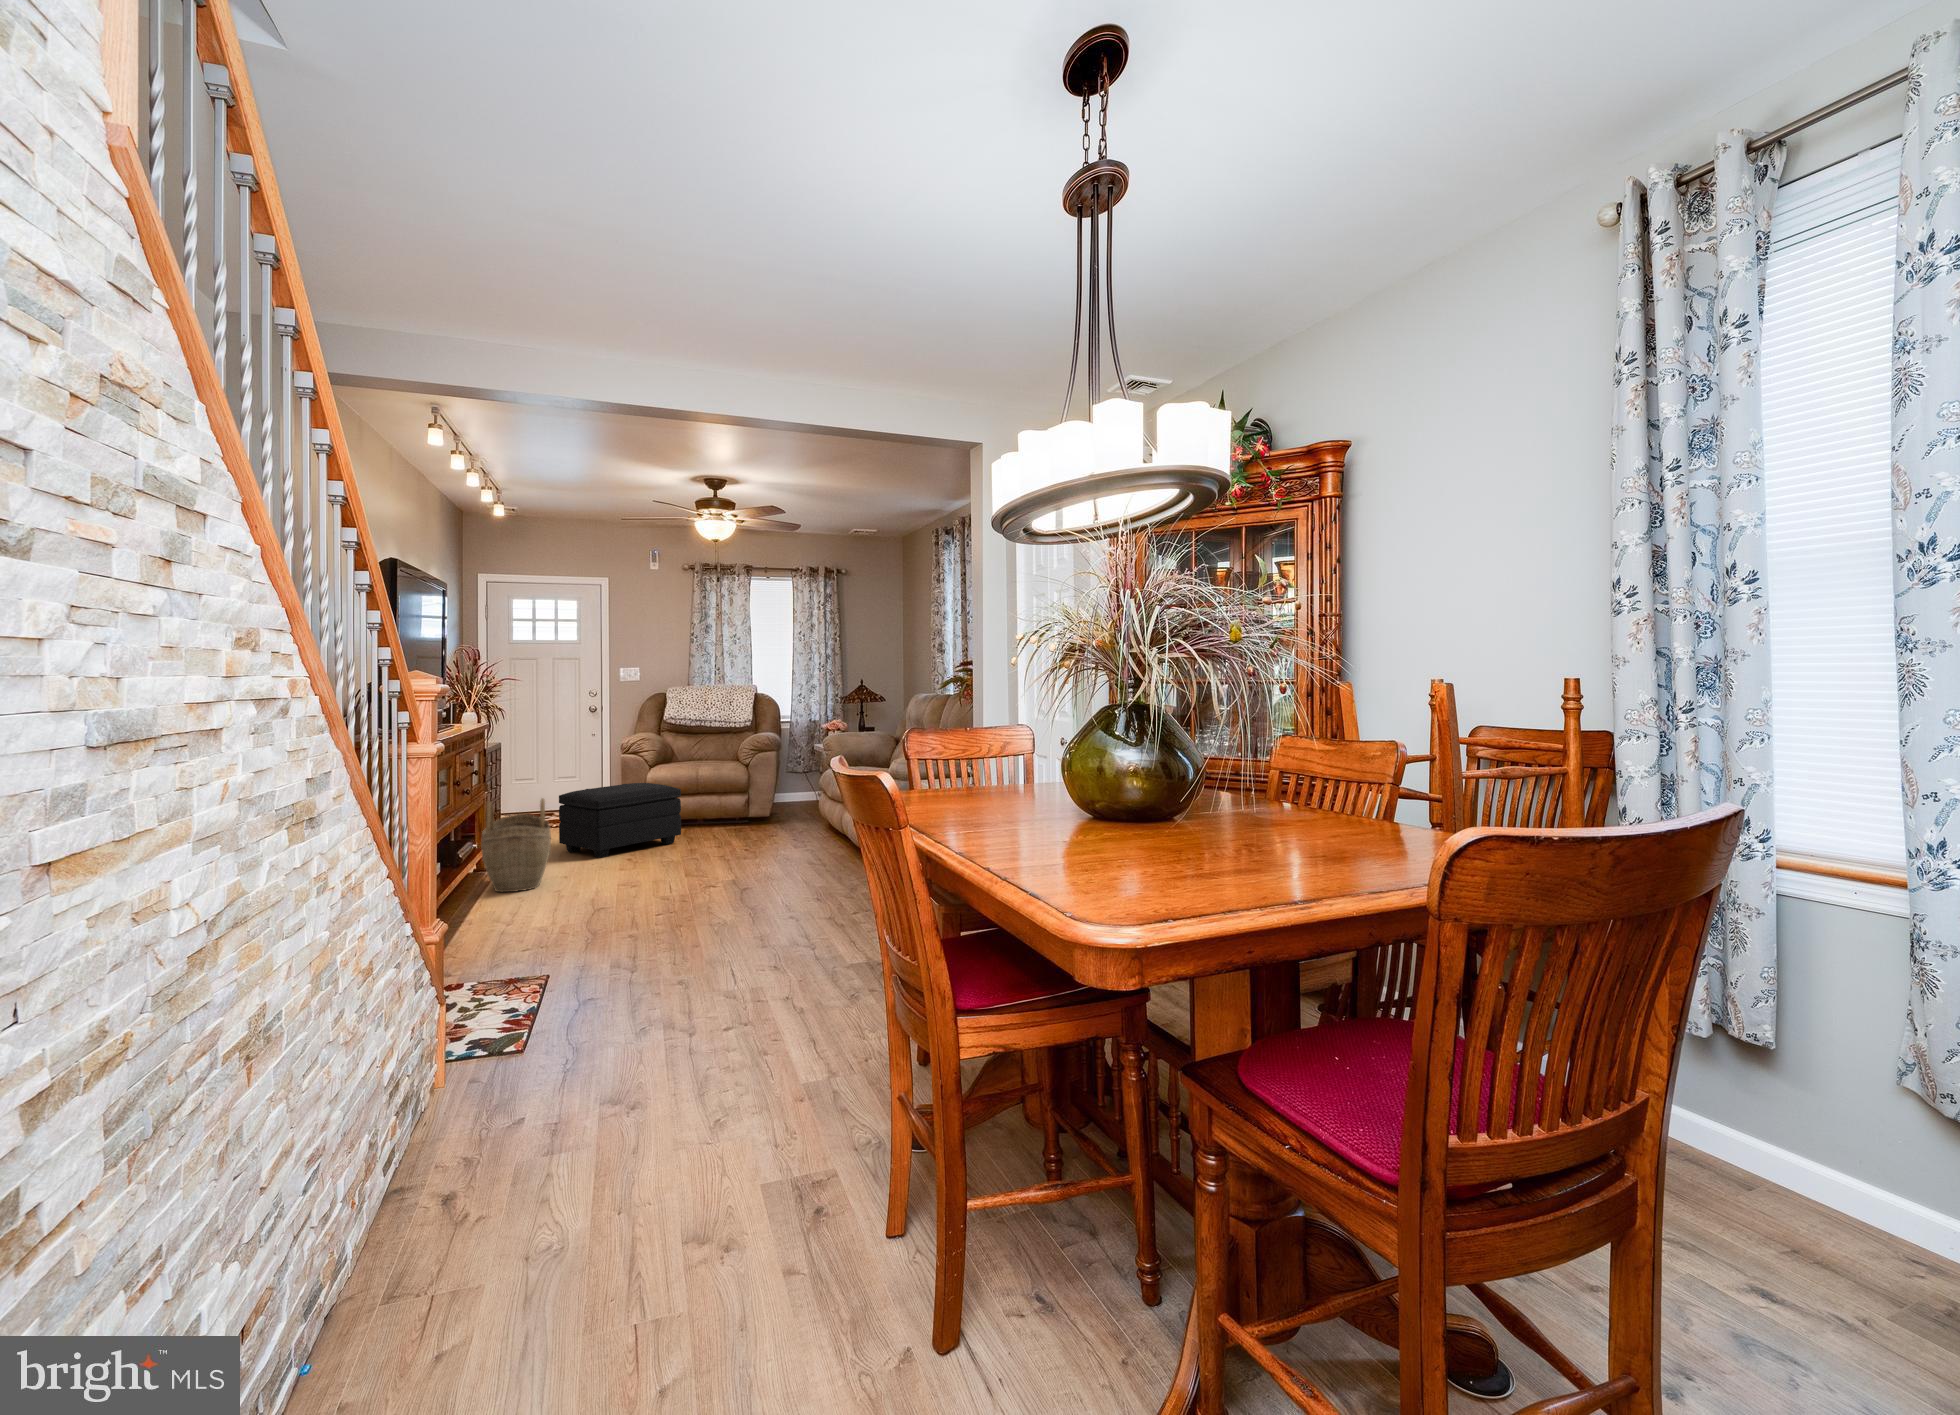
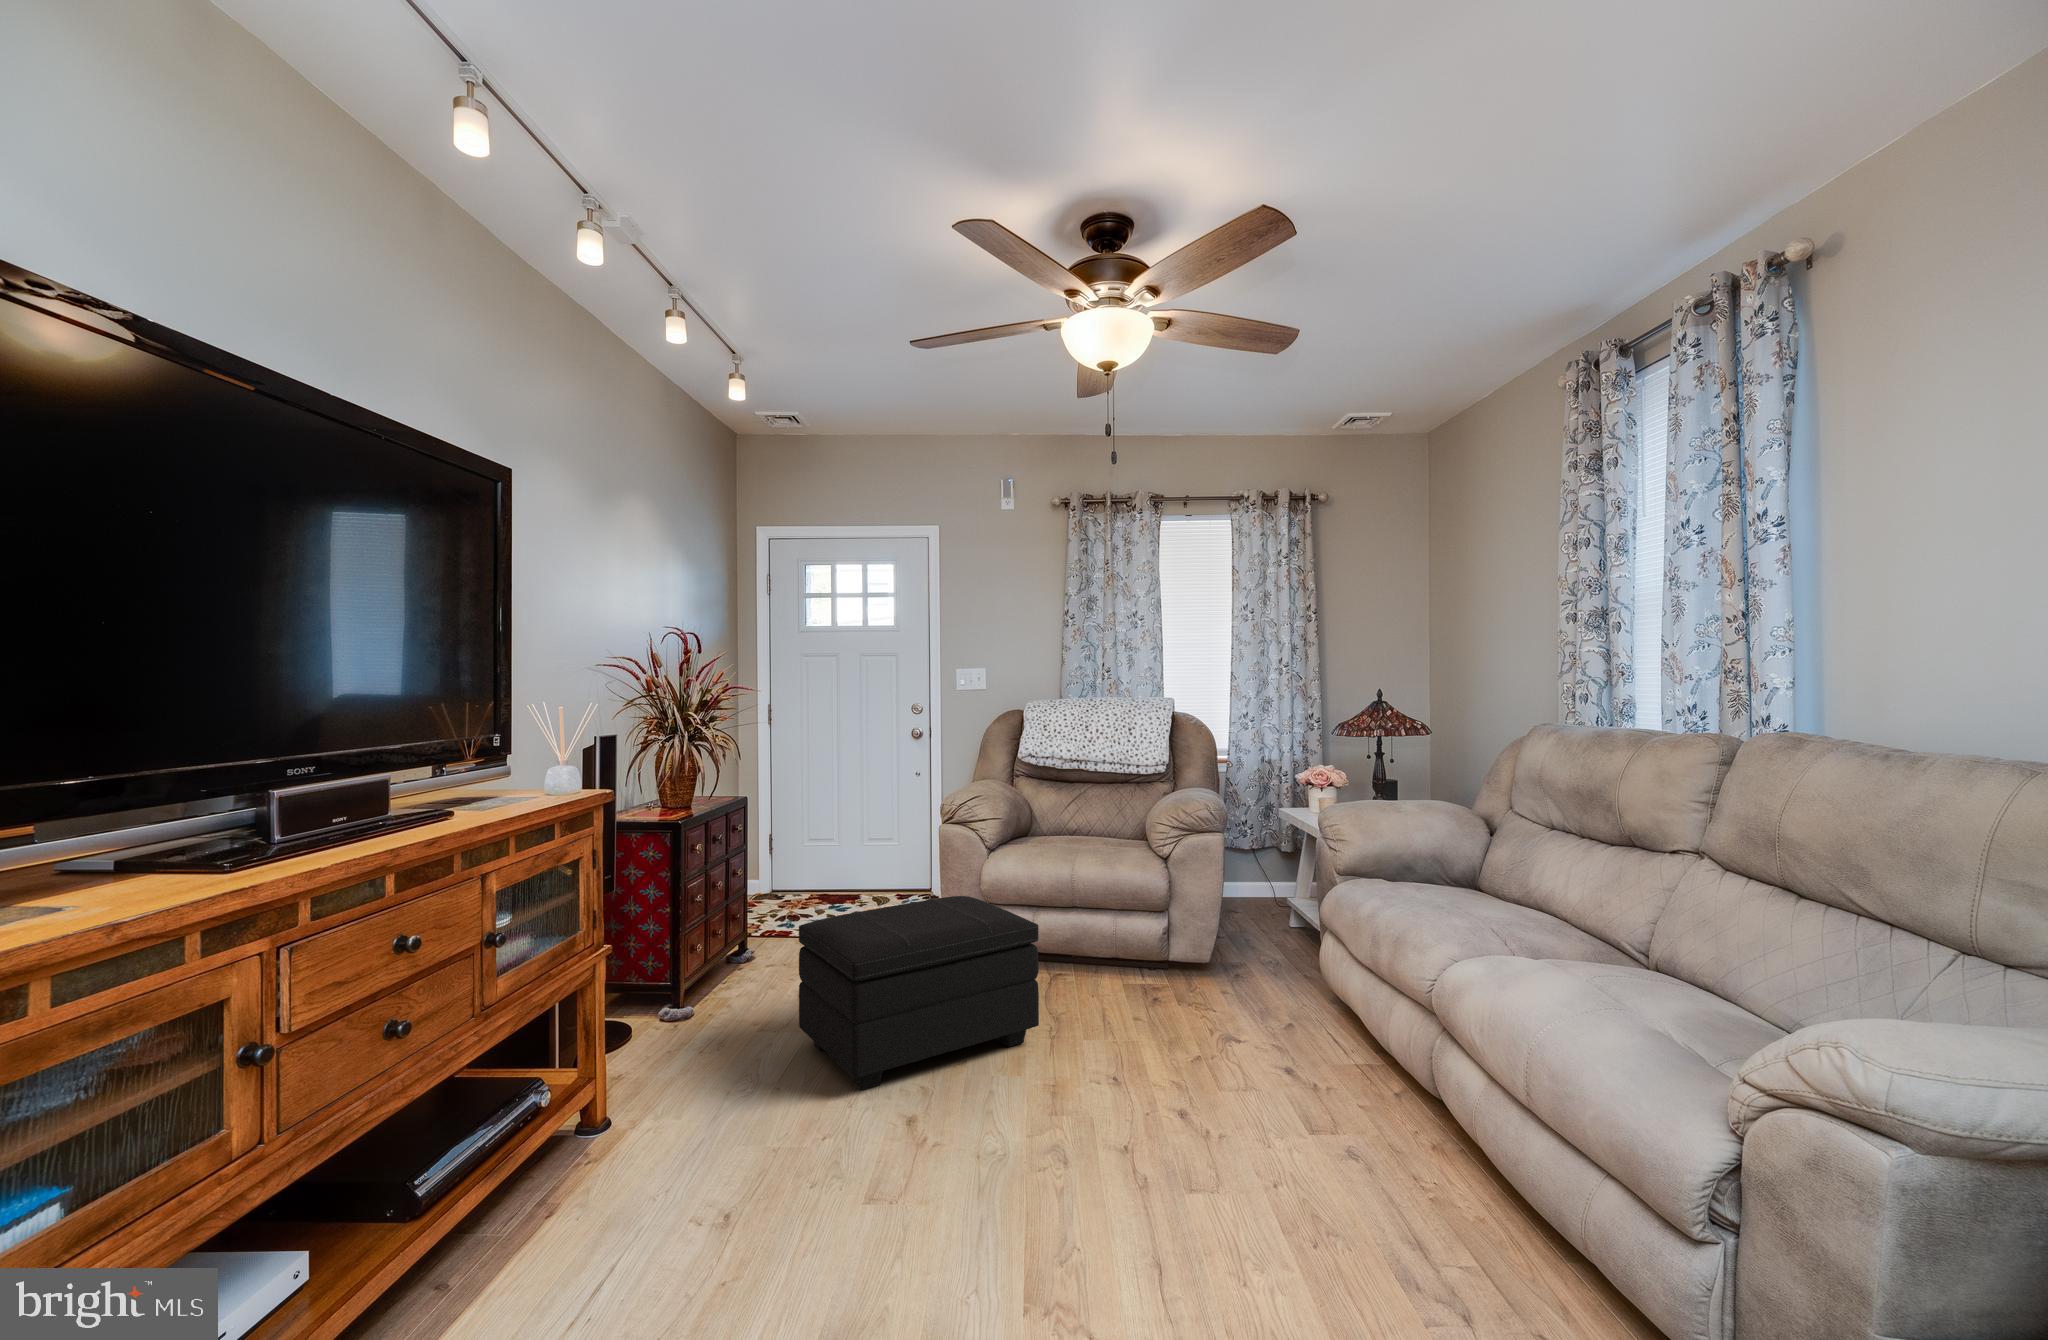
woven basket: present [481,798,551,892] -> none [499,995,706,1281]

